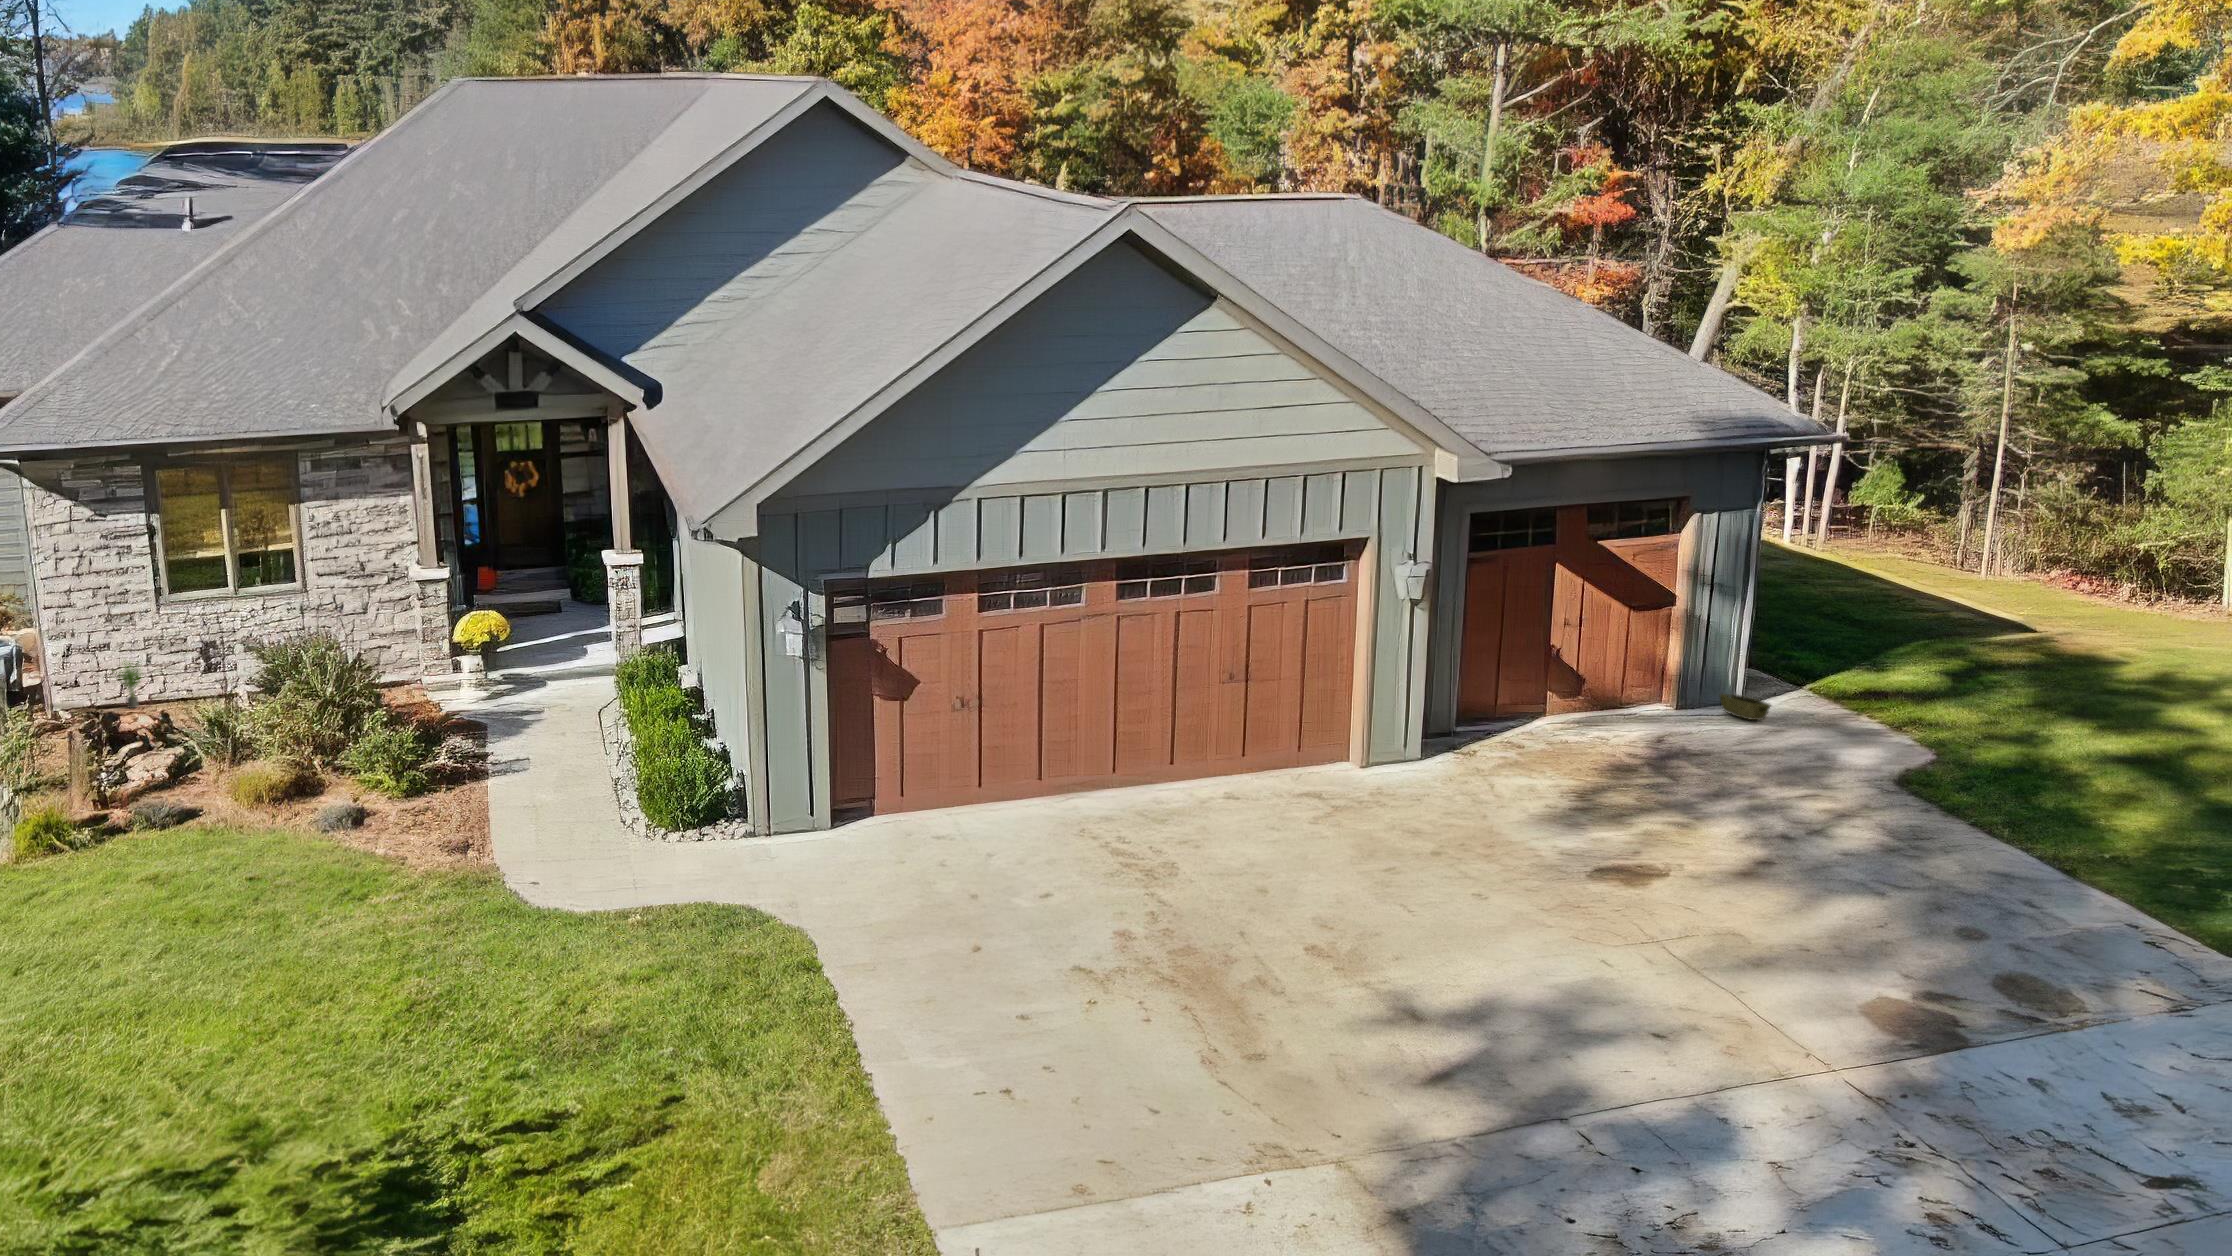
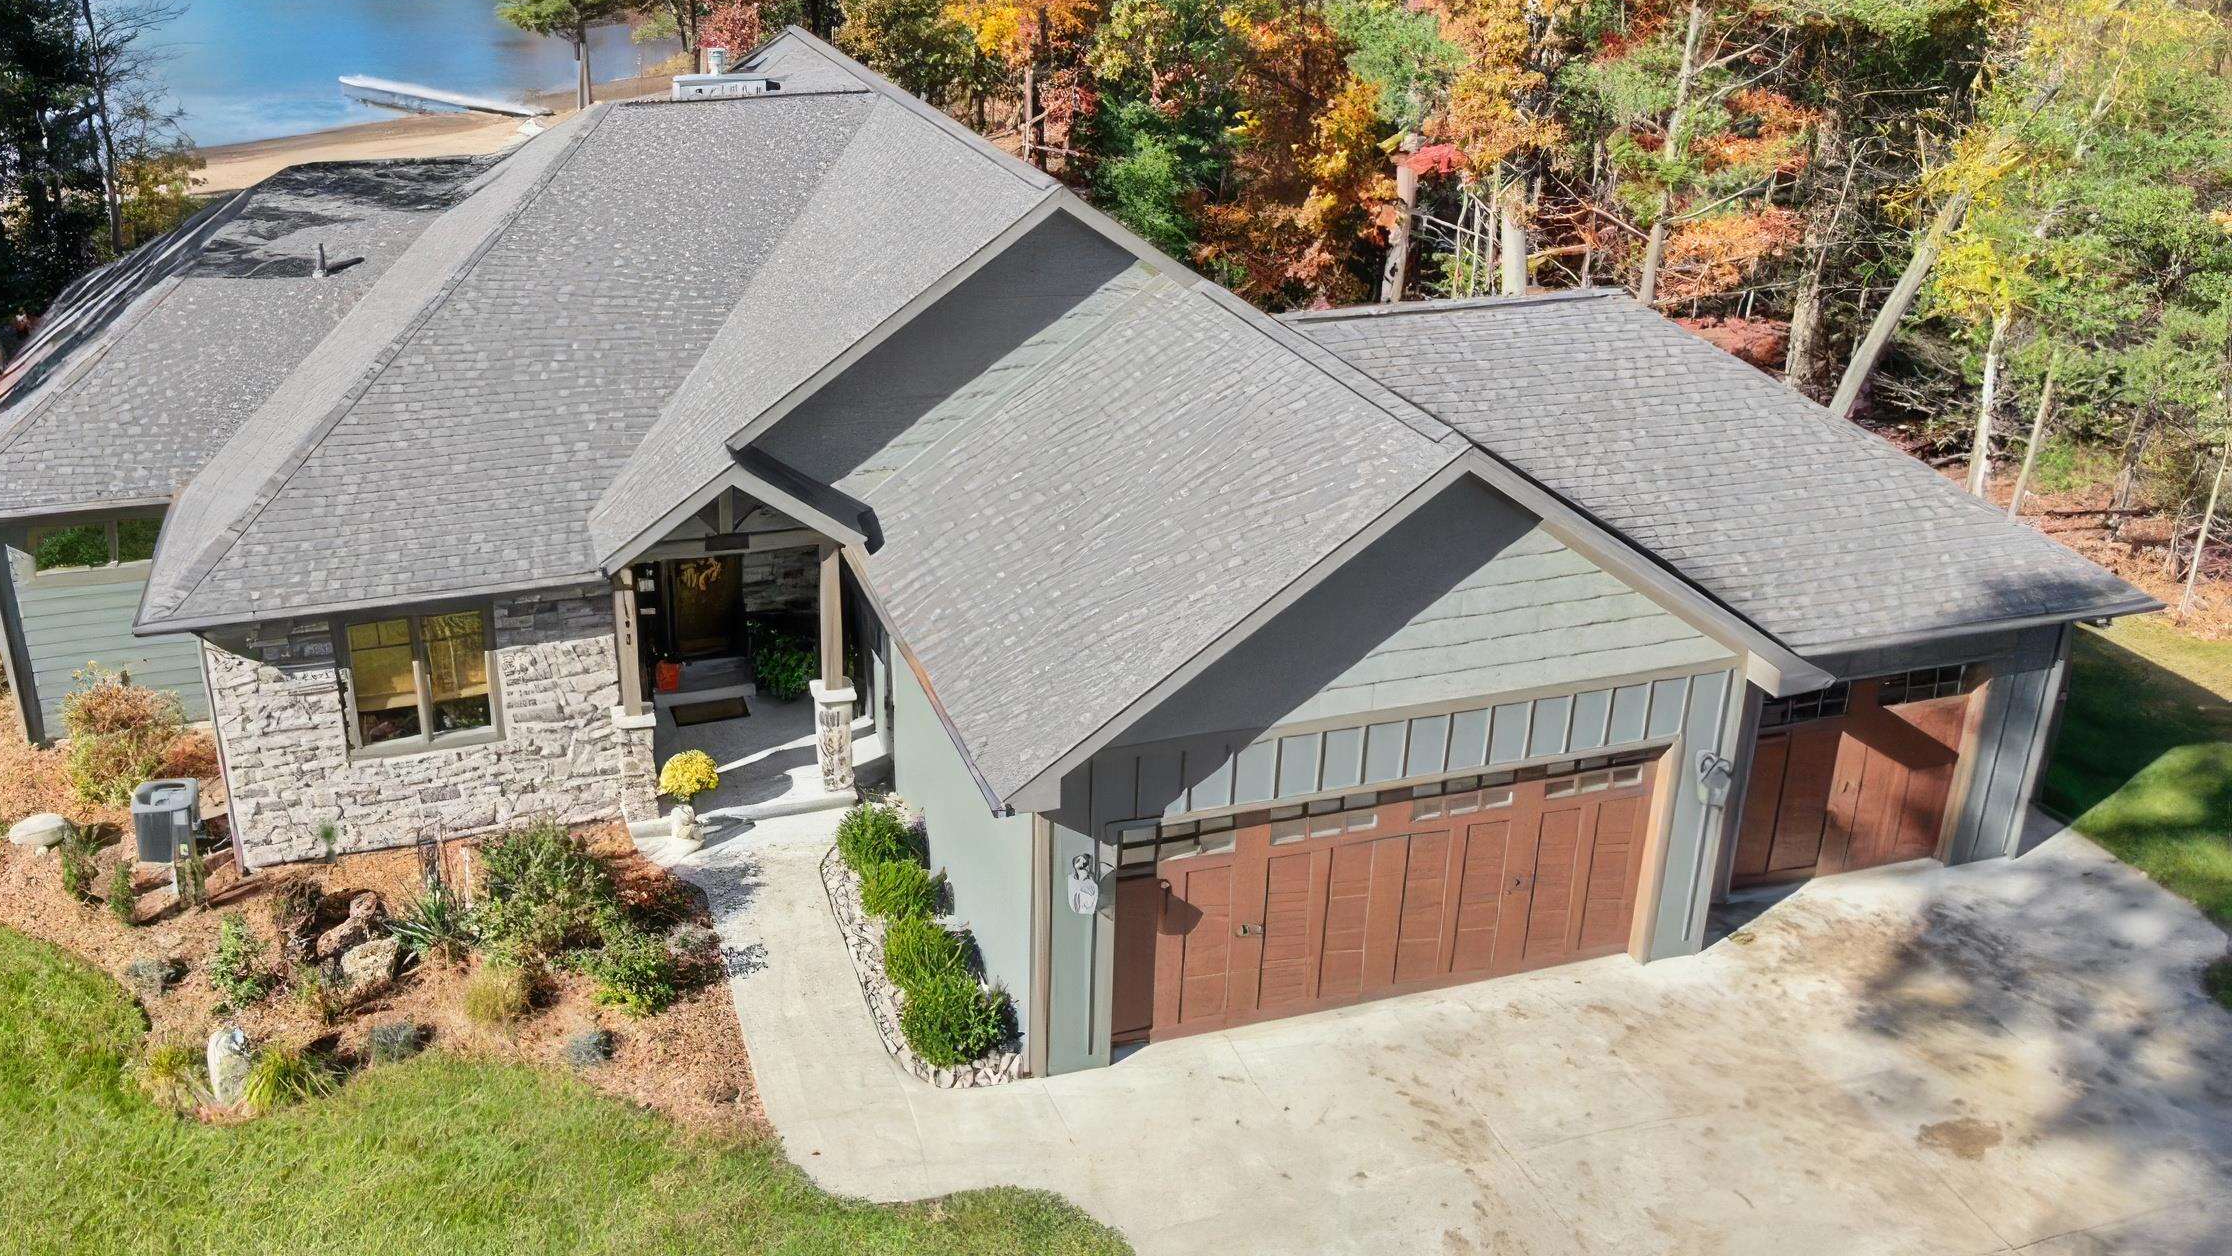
woven basket: present [1720,694,1771,720] -> none [1994,847,2053,881]

